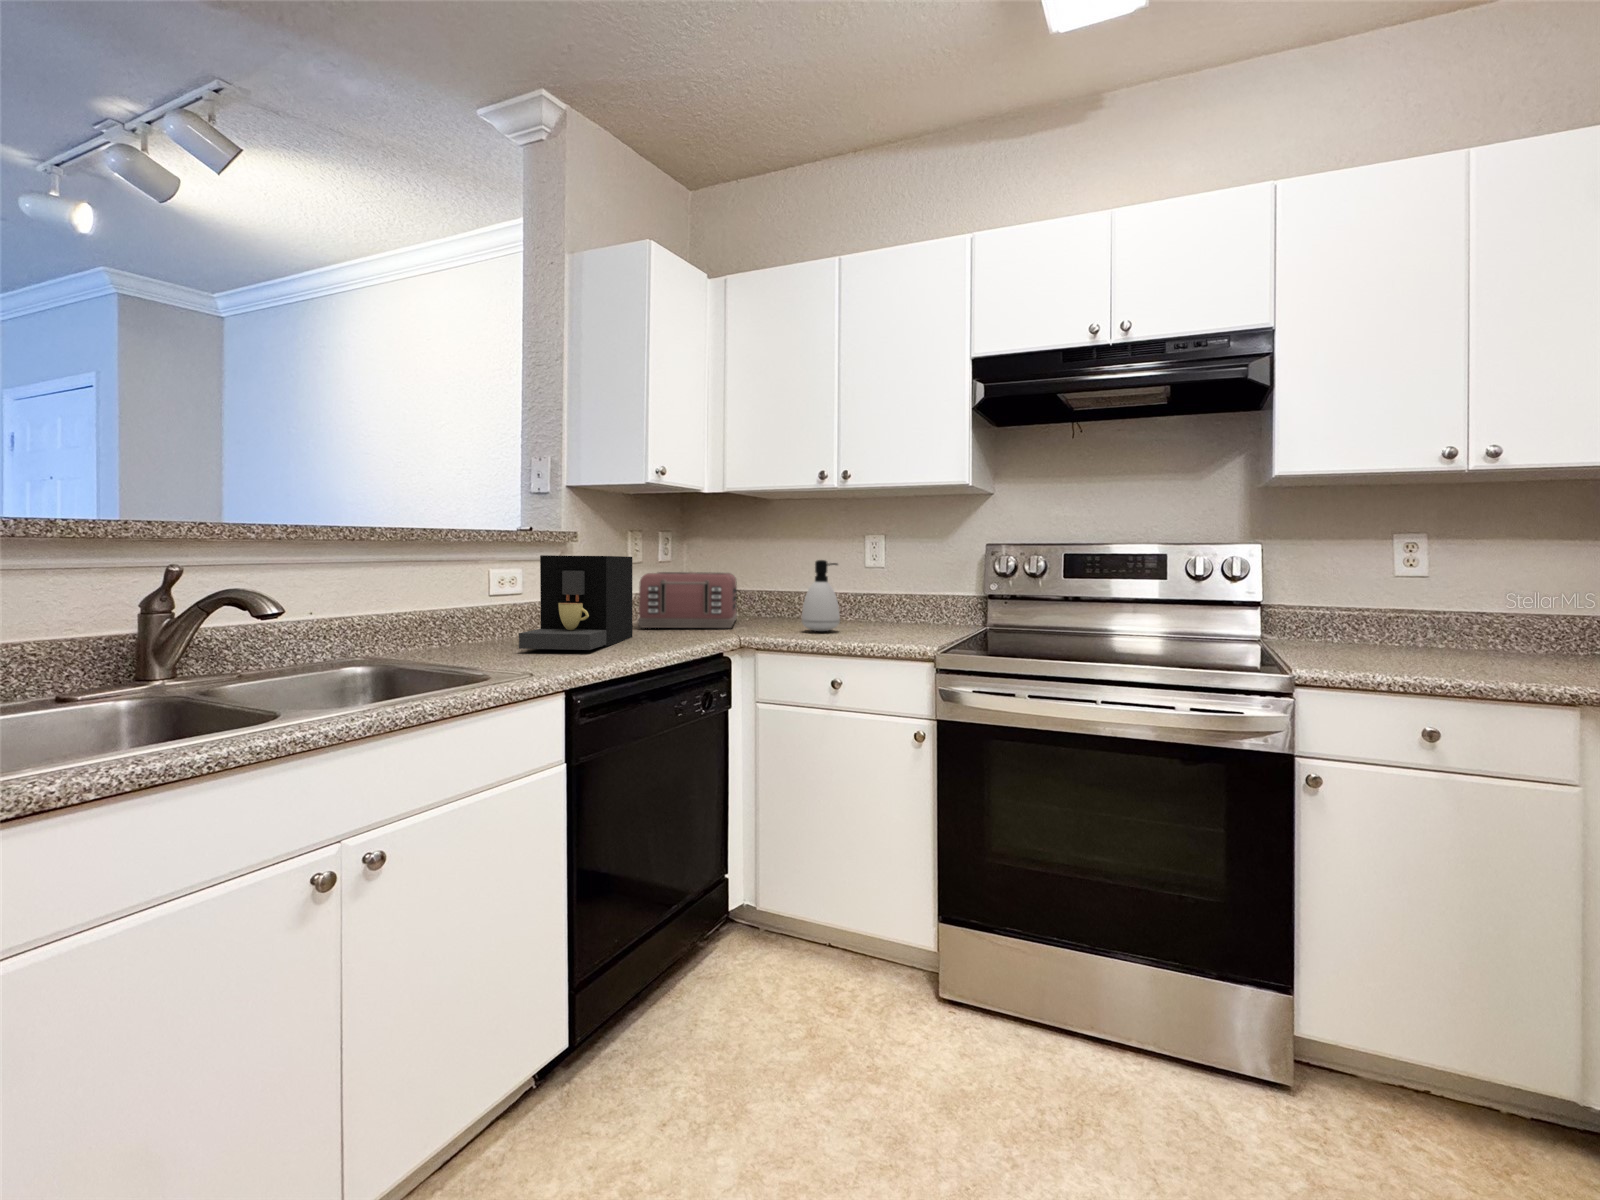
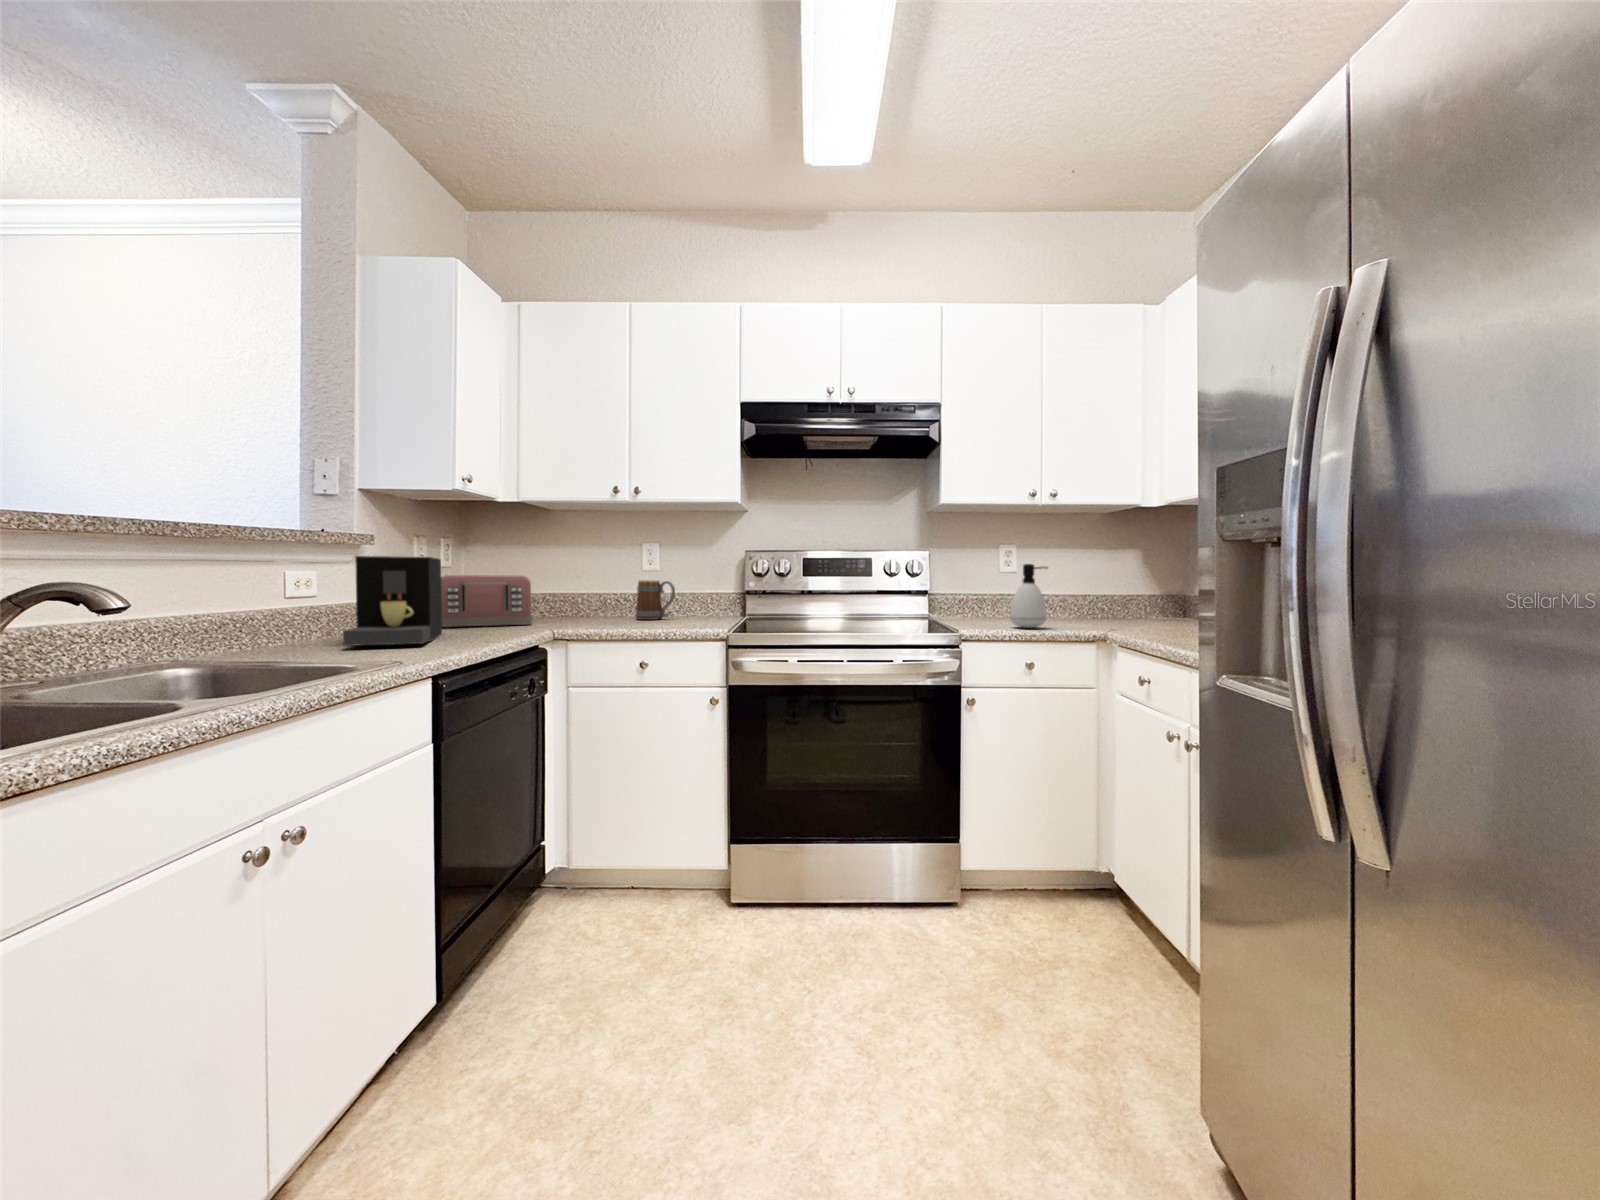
soap dispenser: present [802,560,840,631] -> present [1010,564,1047,628]
mug: none [850,580,896,627] -> present [636,580,675,620]

